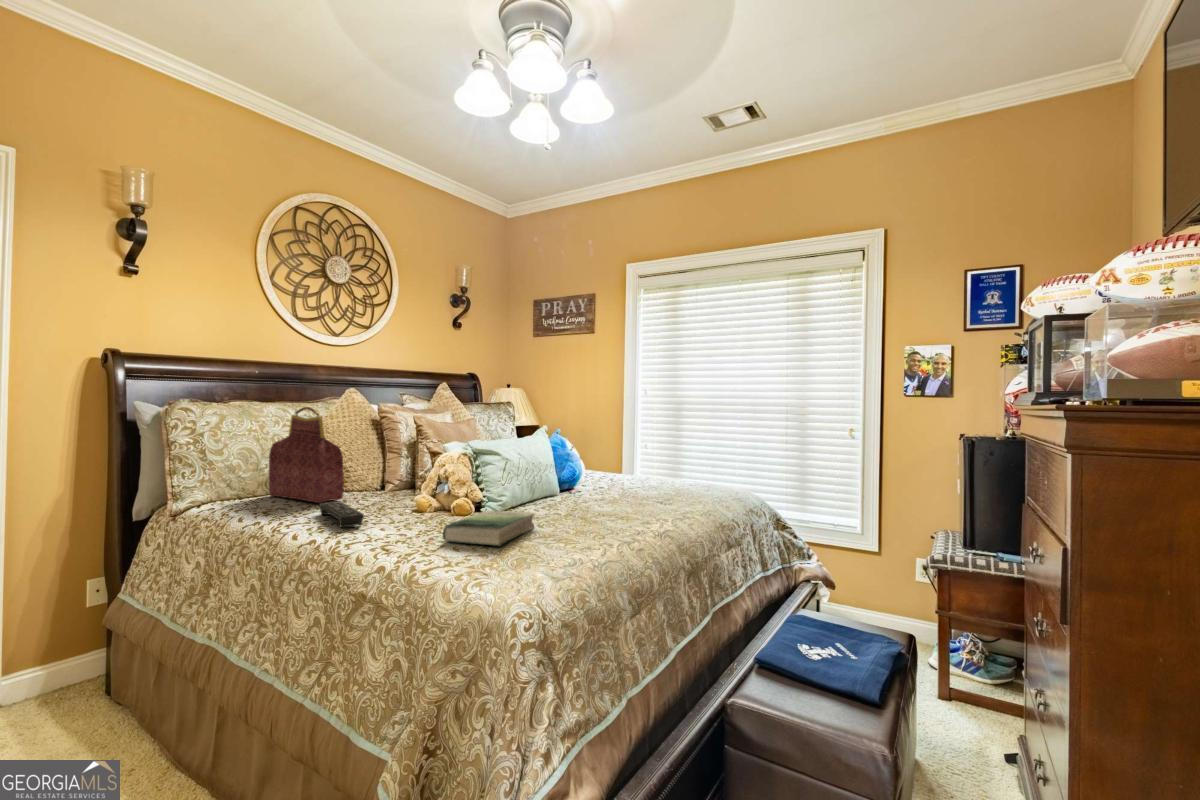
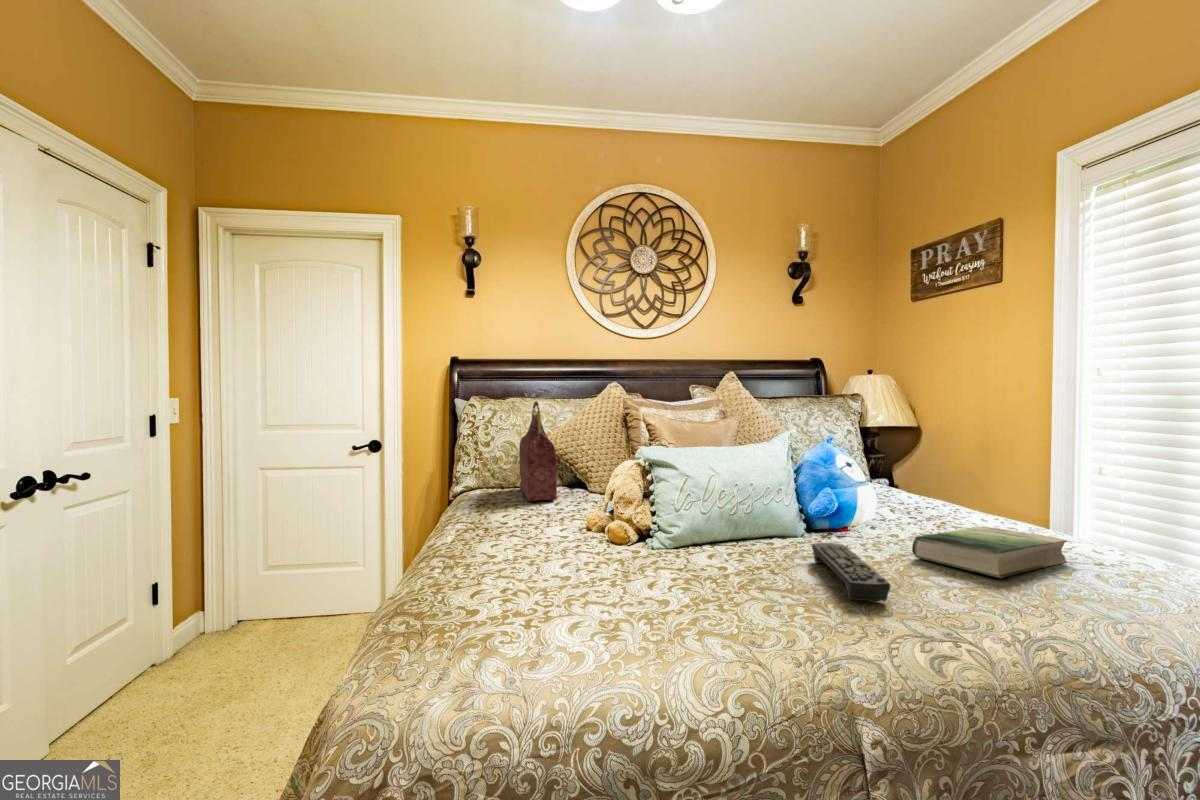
remote control: present [319,501,364,527] -> present [812,543,890,601]
book: present [443,511,534,546] -> present [912,526,1067,578]

